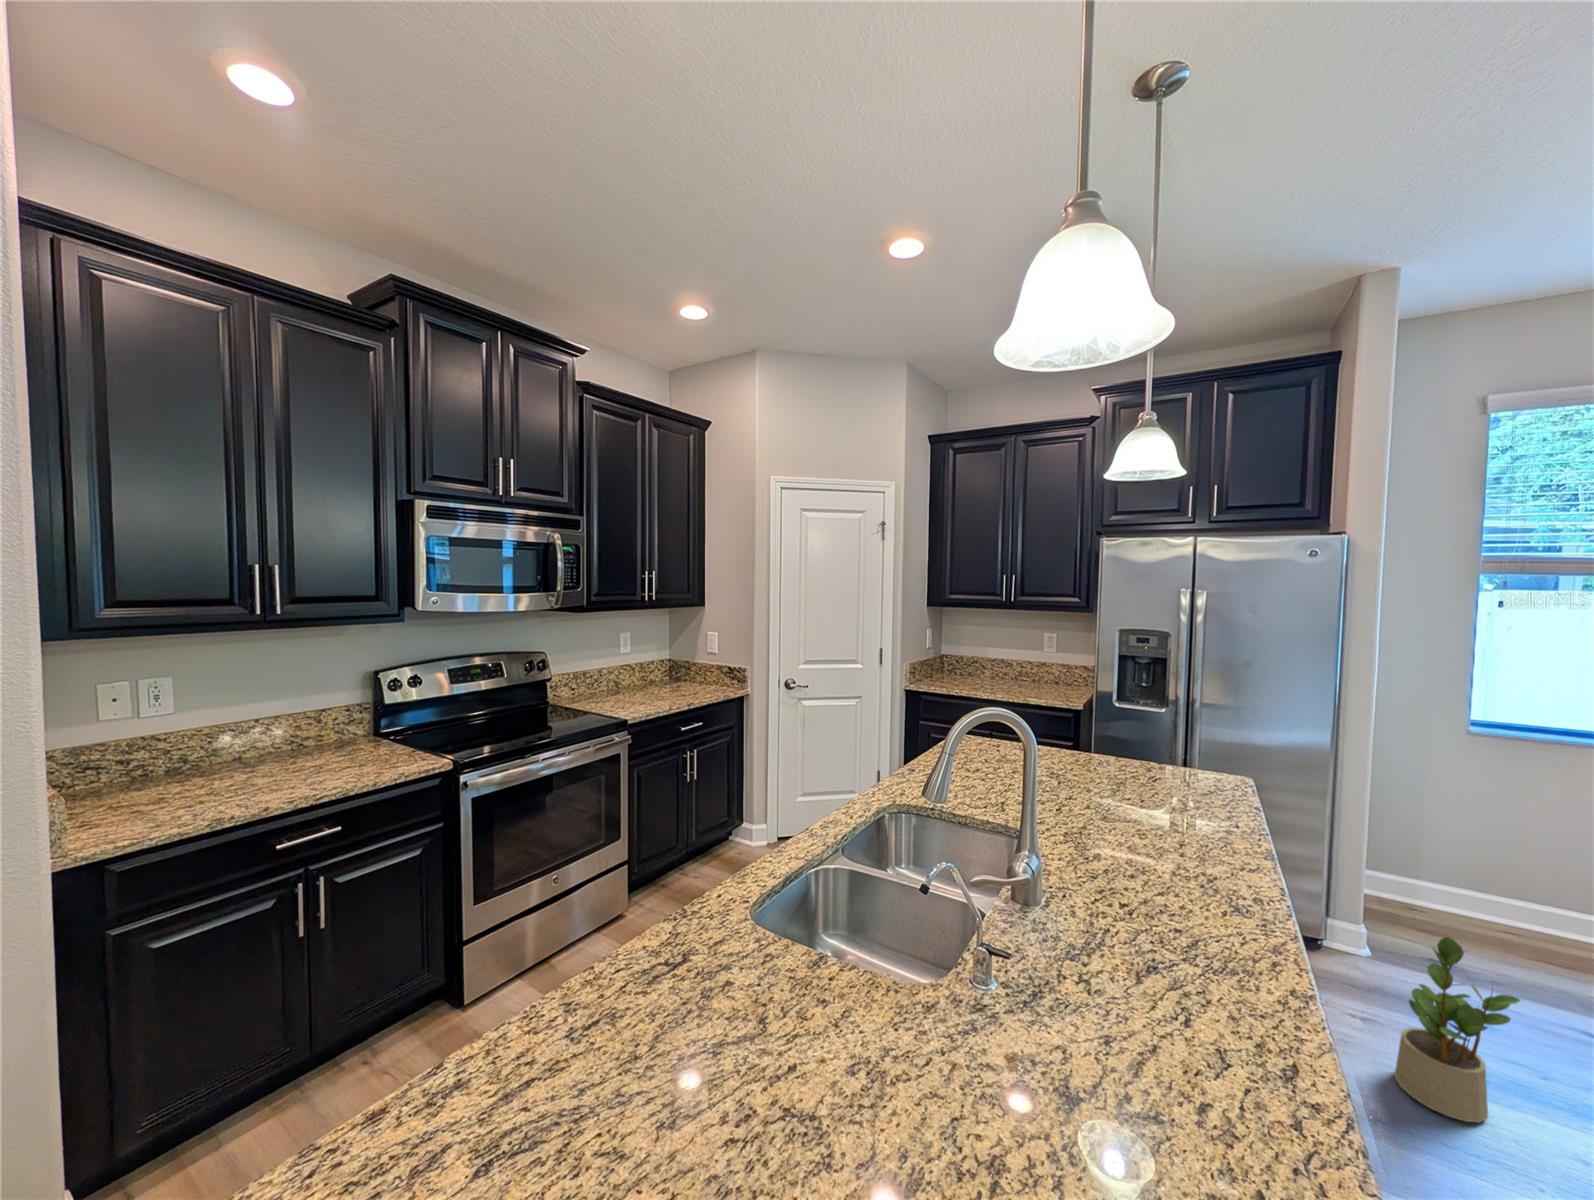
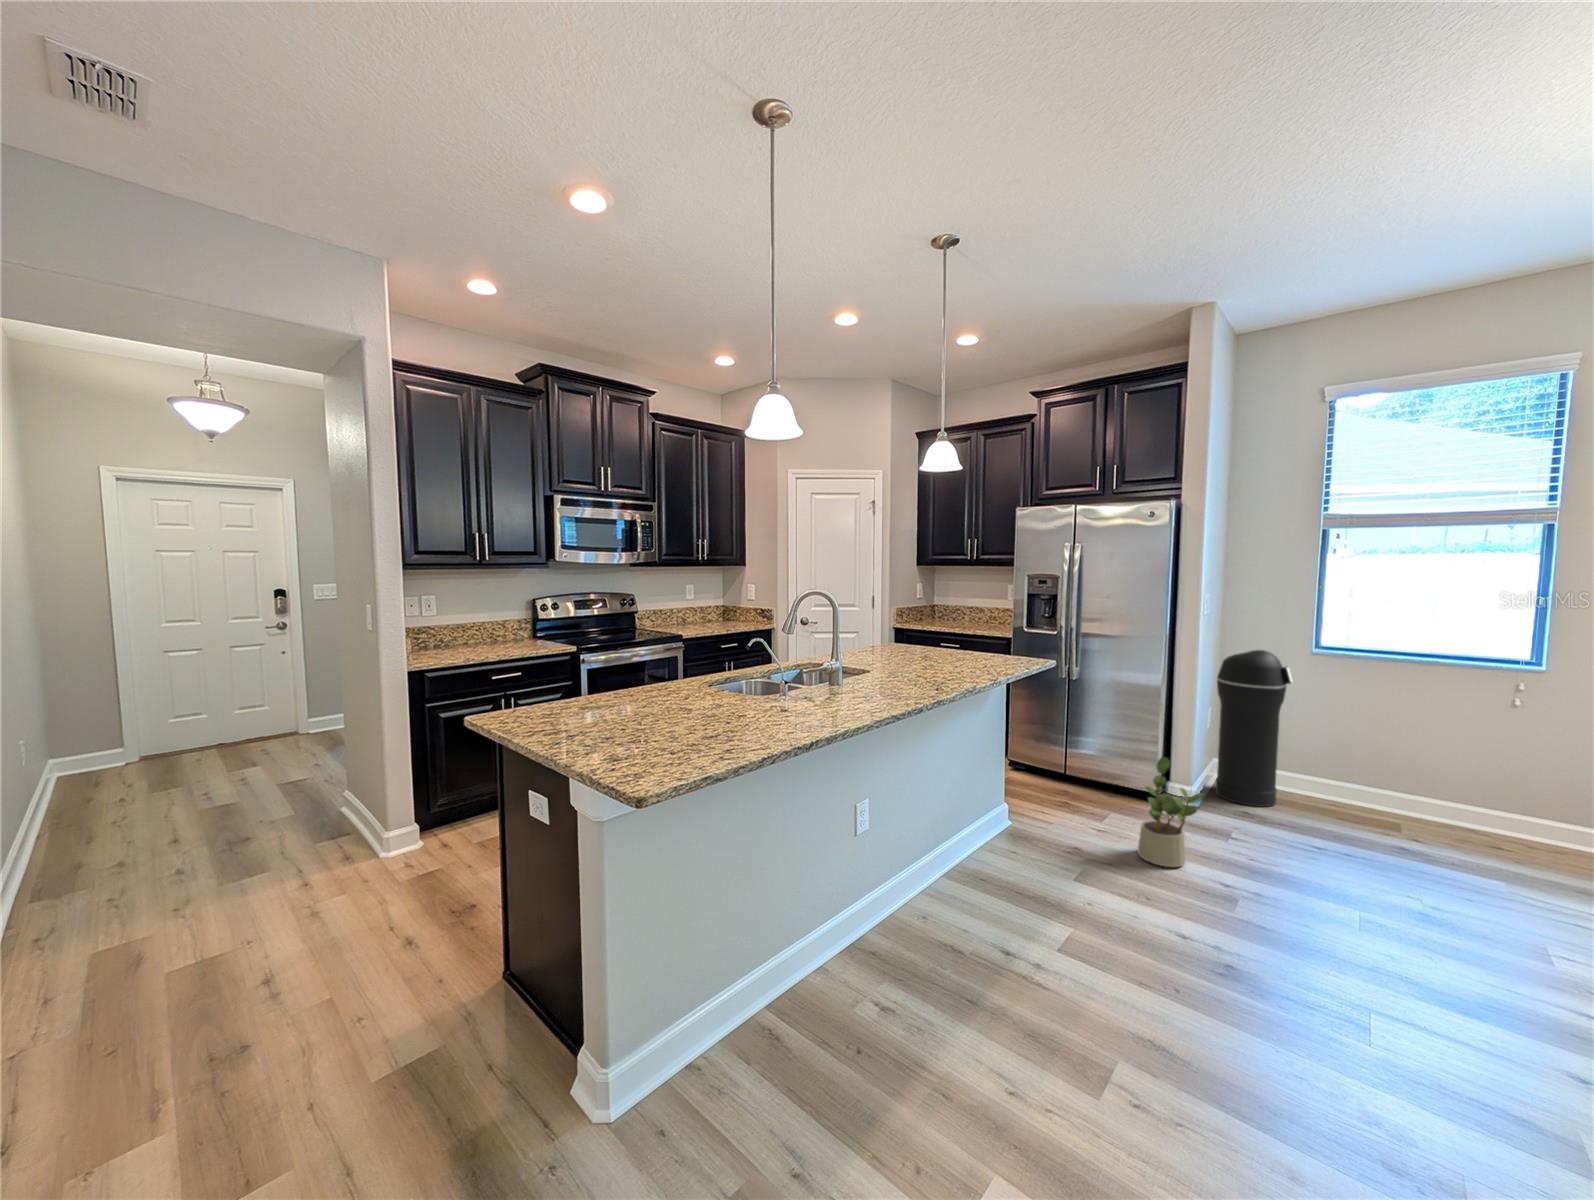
trash can: none [1361,732,1479,946] -> present [1215,650,1293,807]

